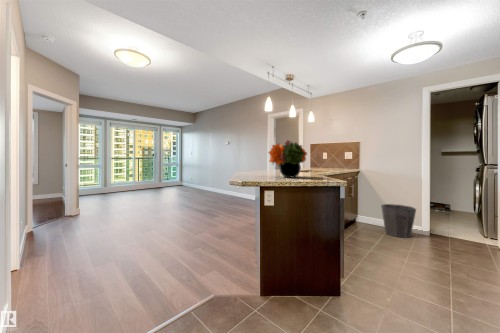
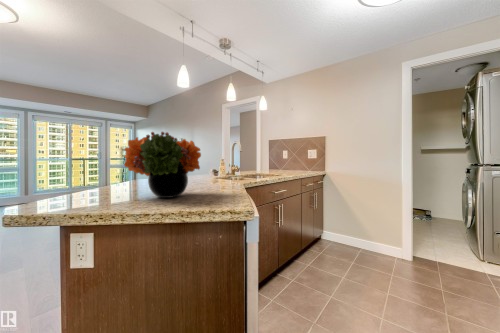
waste bin: present [381,204,416,238] -> none [350,217,393,264]

